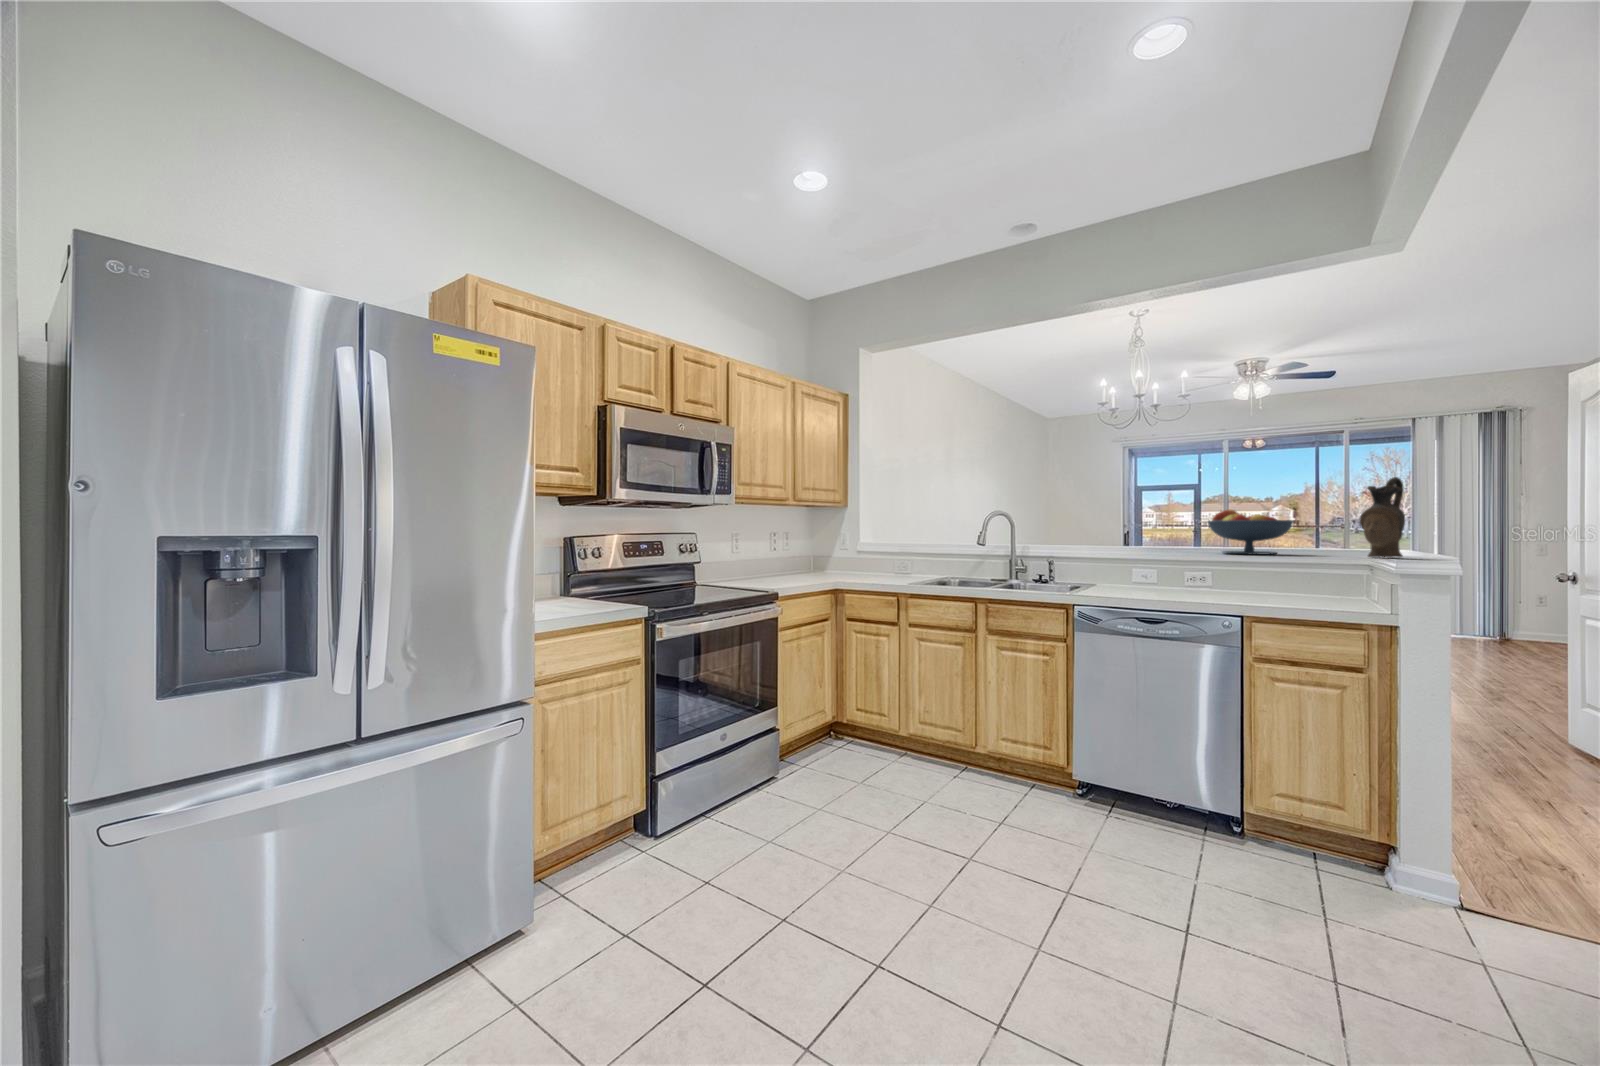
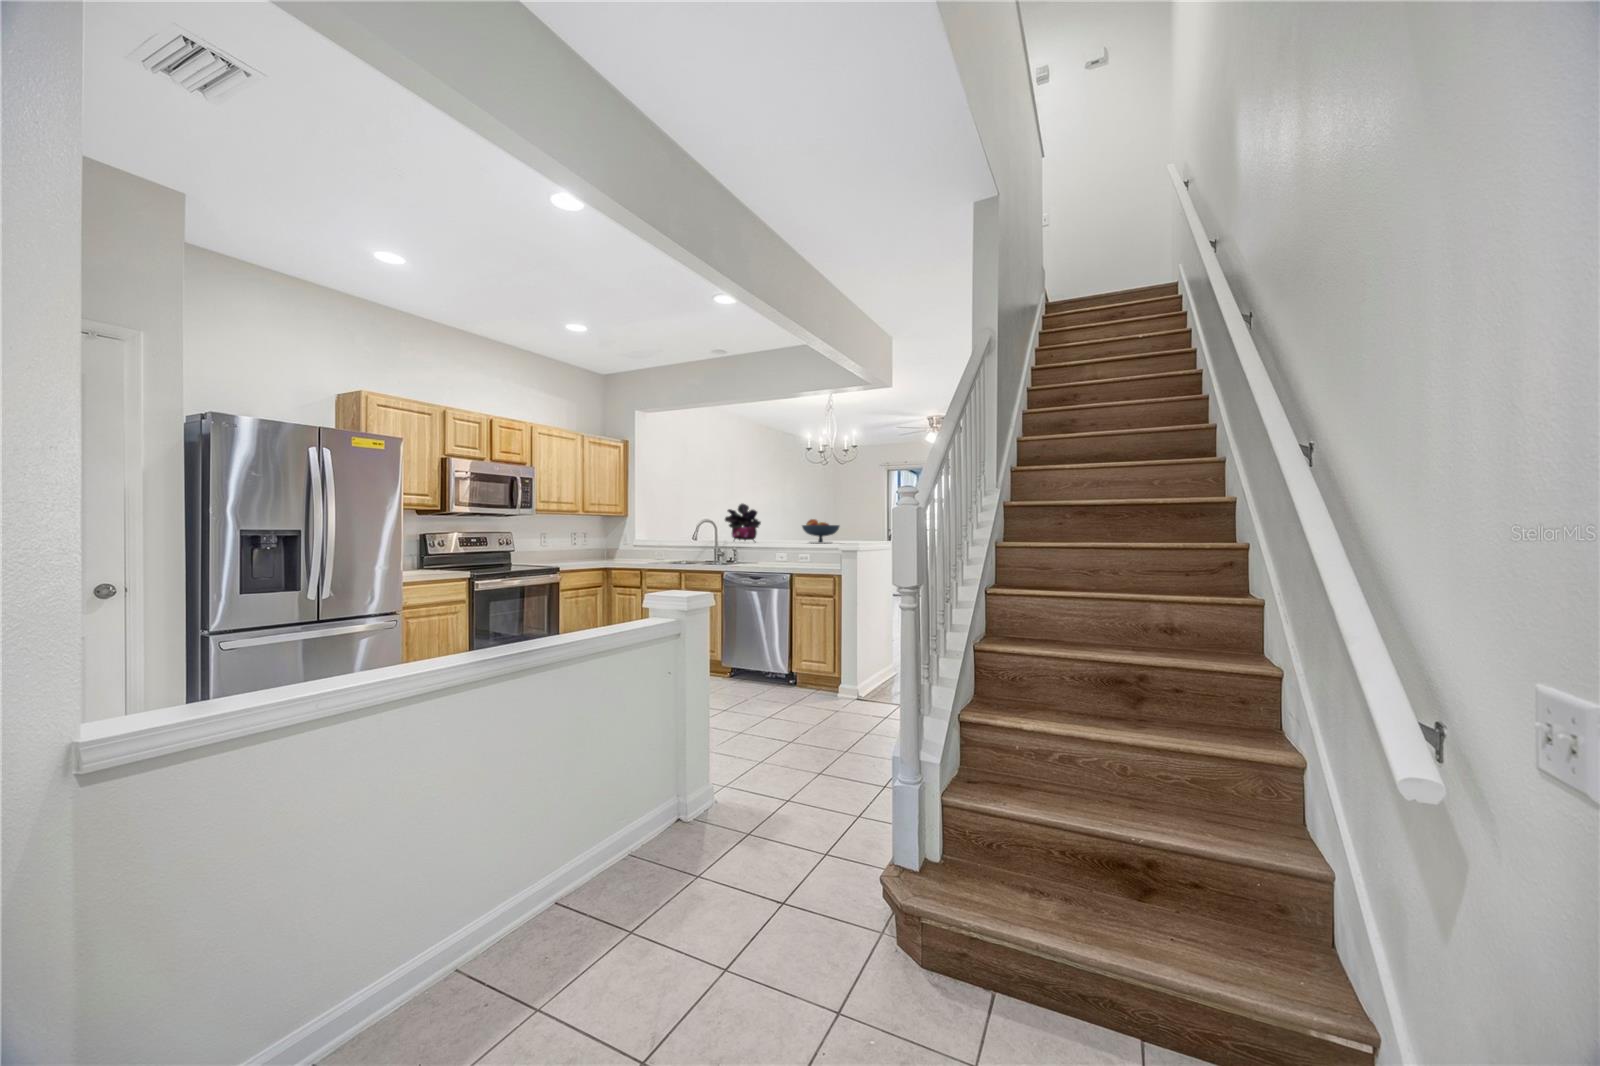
ceramic pitcher: present [1360,477,1405,558] -> none [846,504,866,543]
potted plant: none [1040,484,1107,551] -> present [725,504,761,541]

